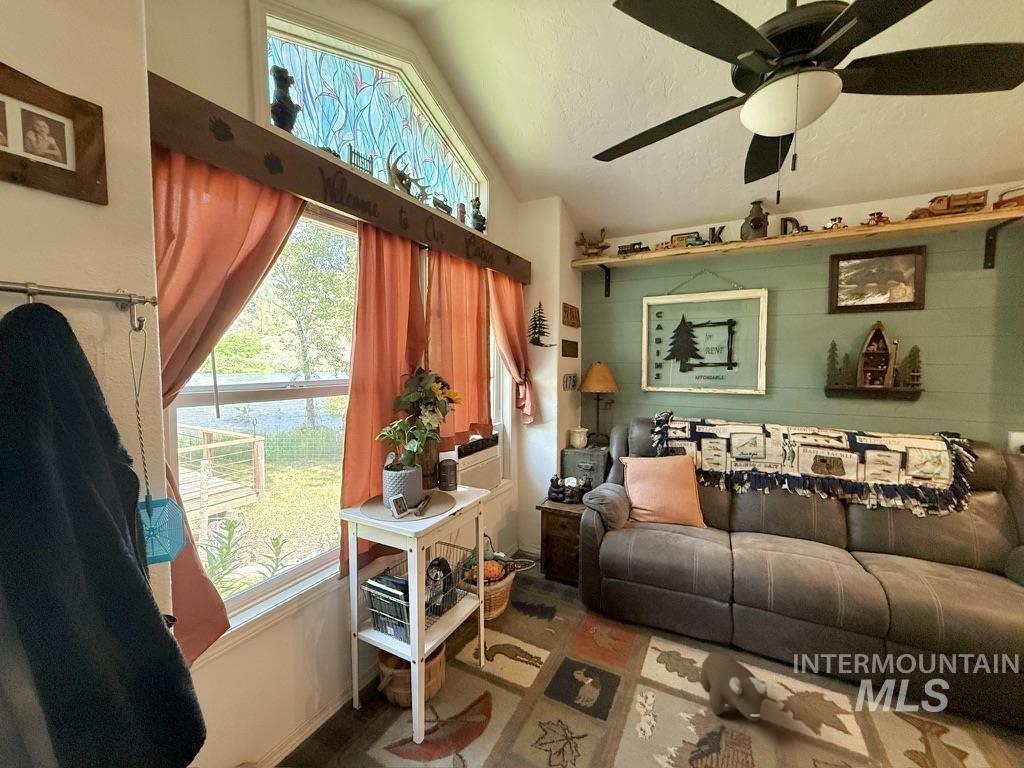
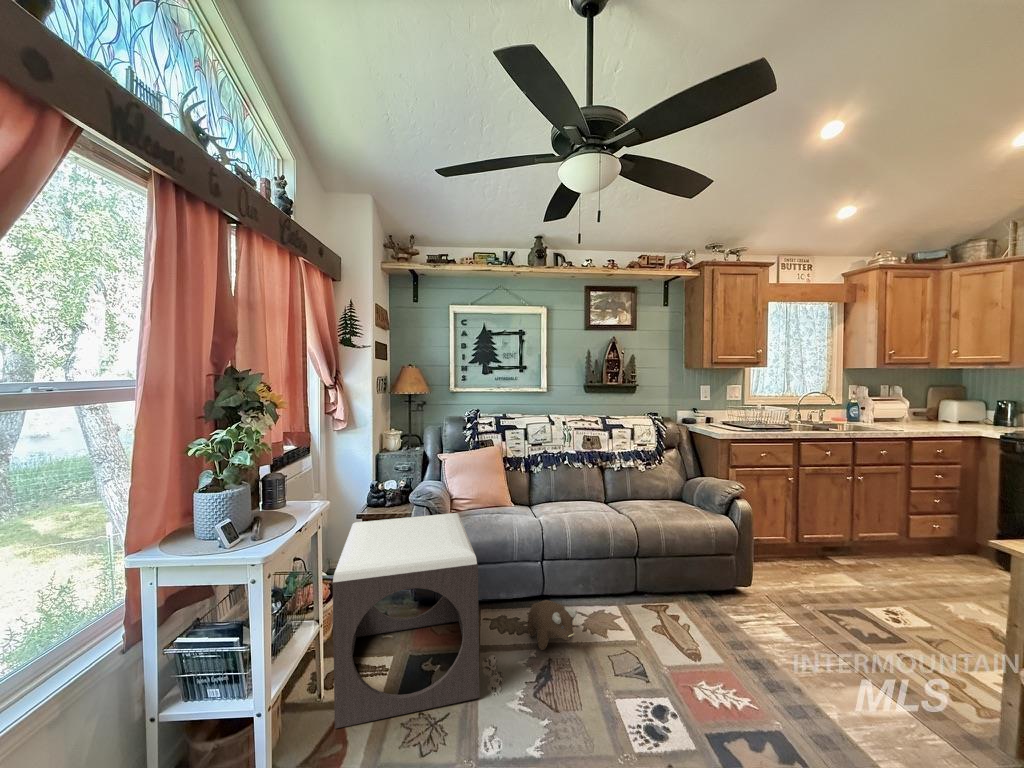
footstool: none [487,514,628,737] -> present [333,513,479,729]

